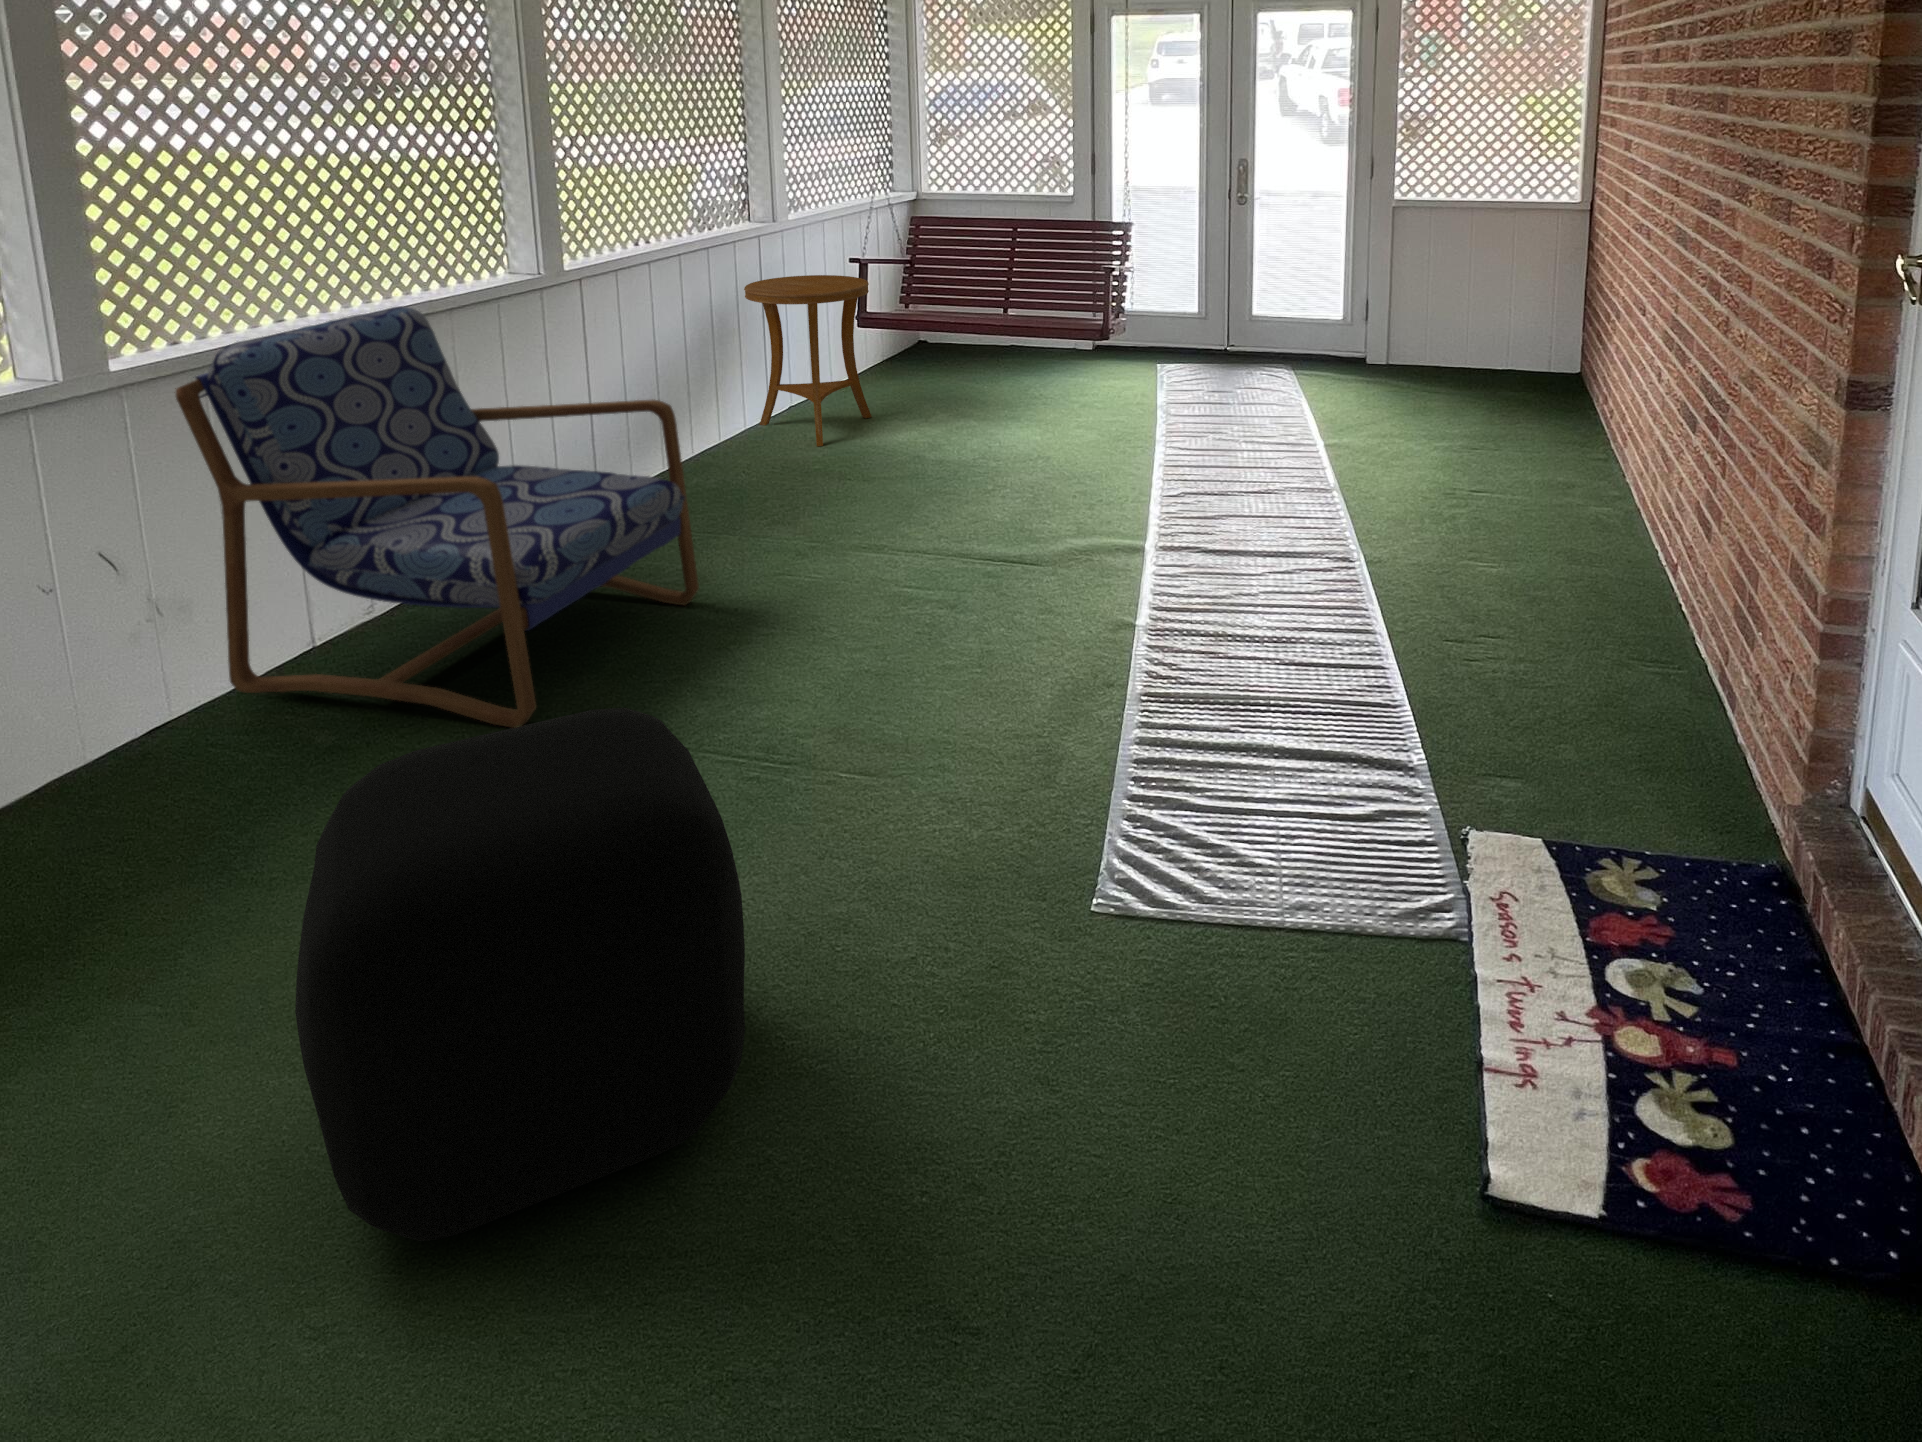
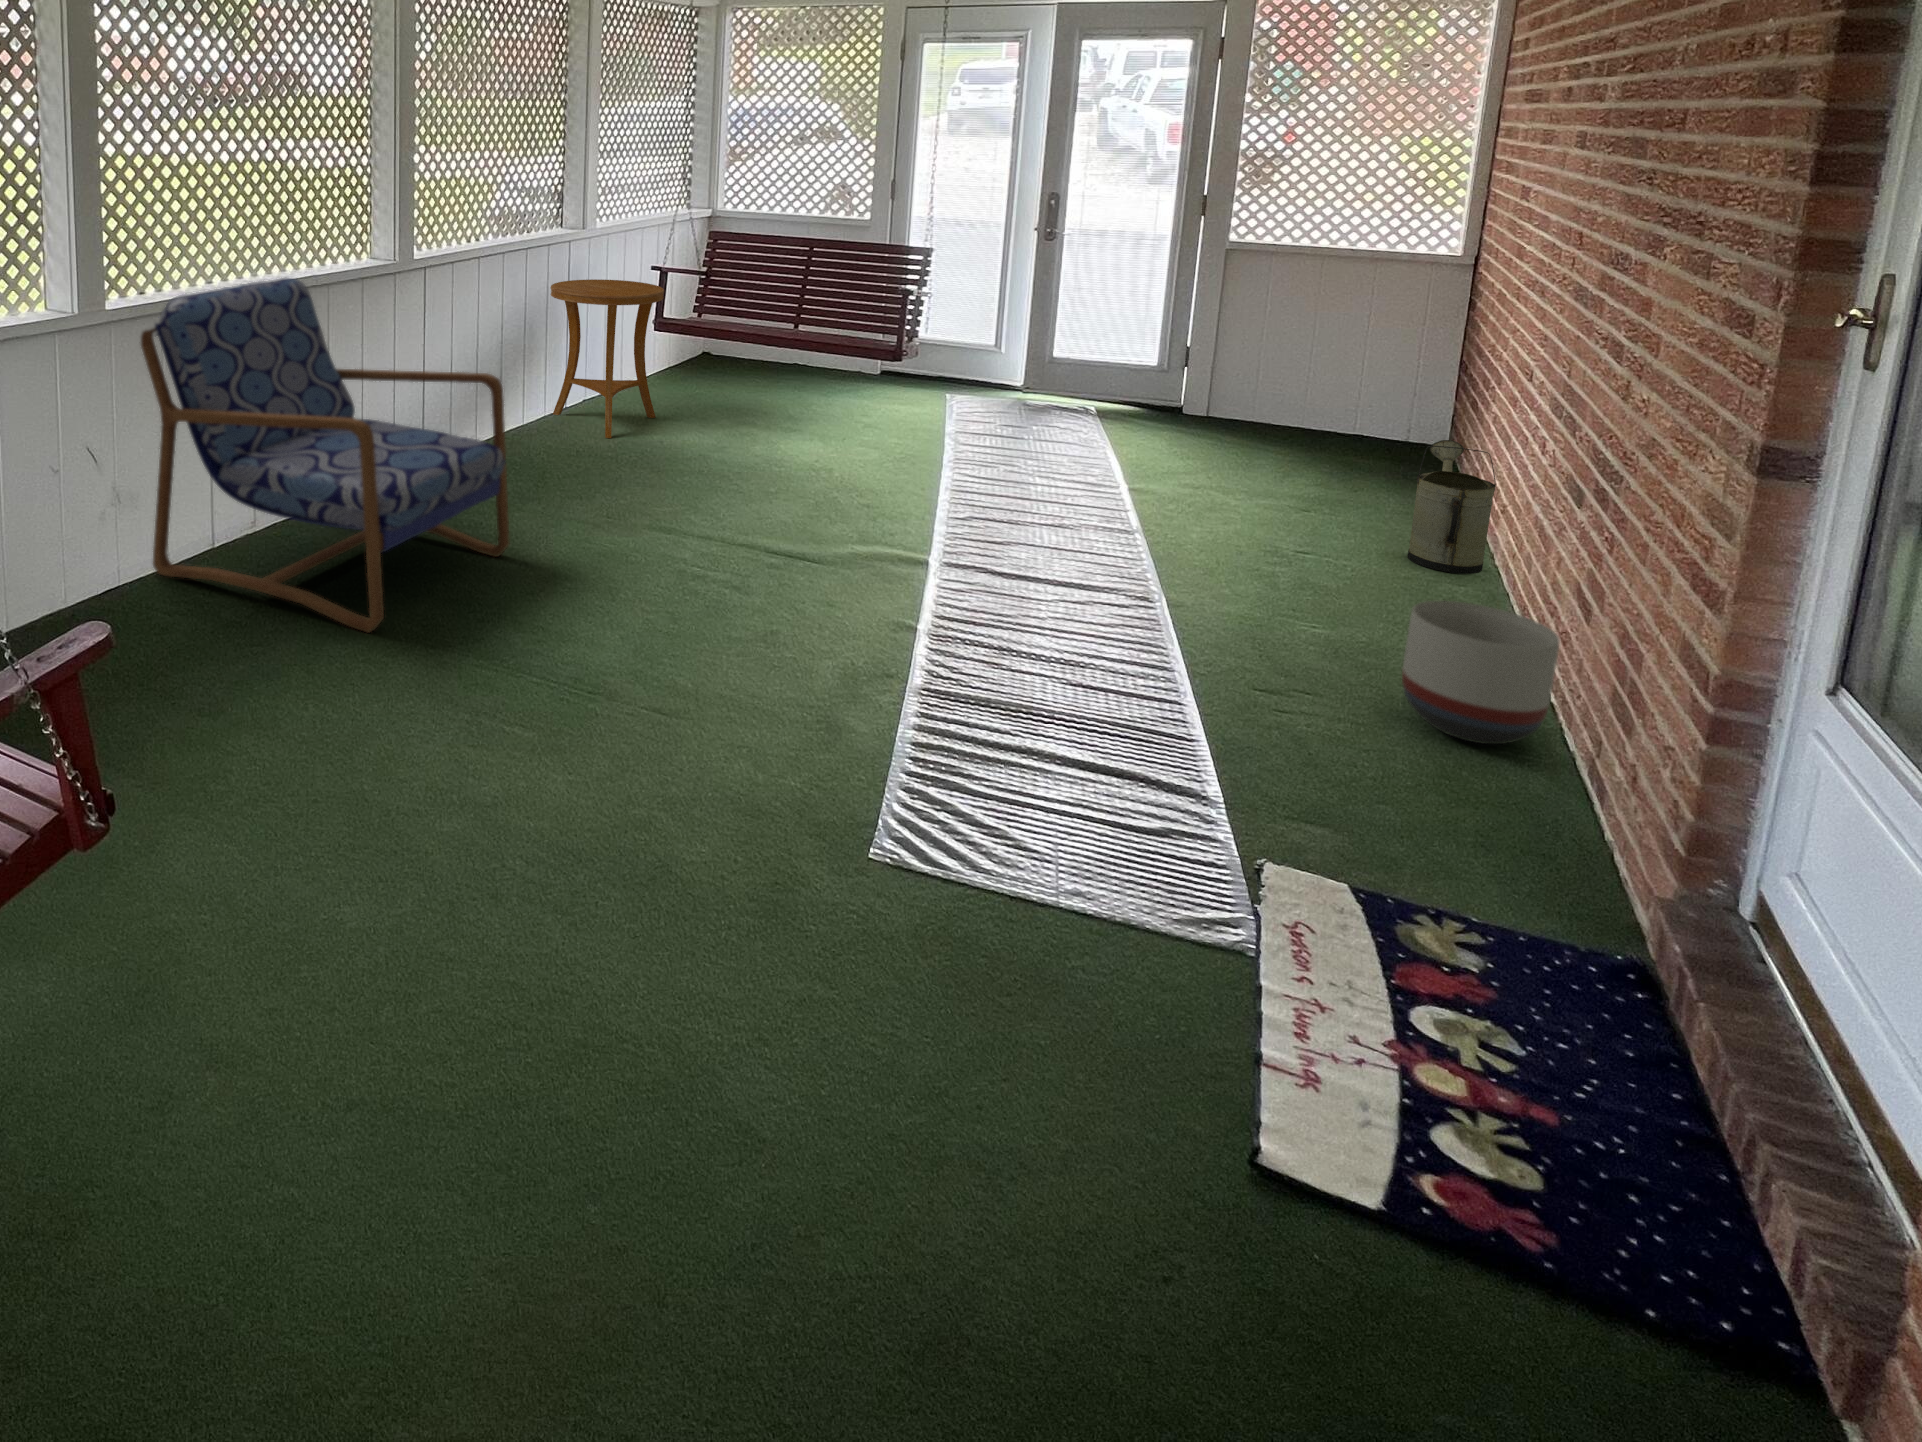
watering can: none [1558,372,1621,493] -> present [1408,440,1496,574]
planter: none [1566,532,1688,662] -> present [1402,601,1560,744]
ottoman: present [295,708,745,1241] -> none [258,600,581,969]

